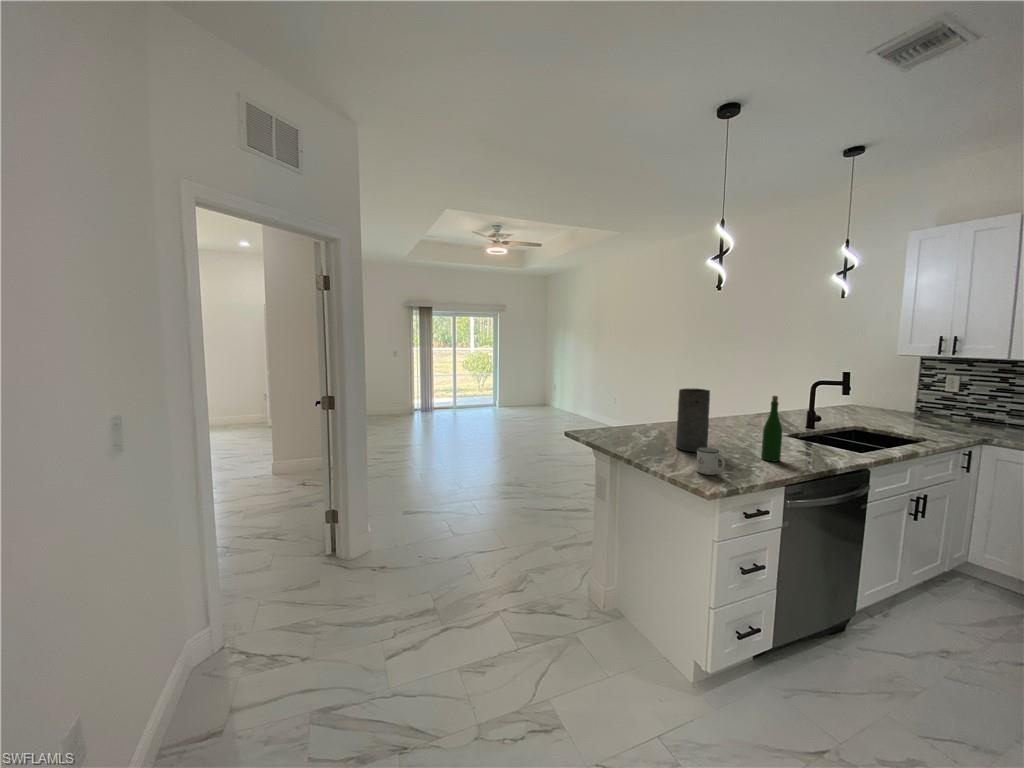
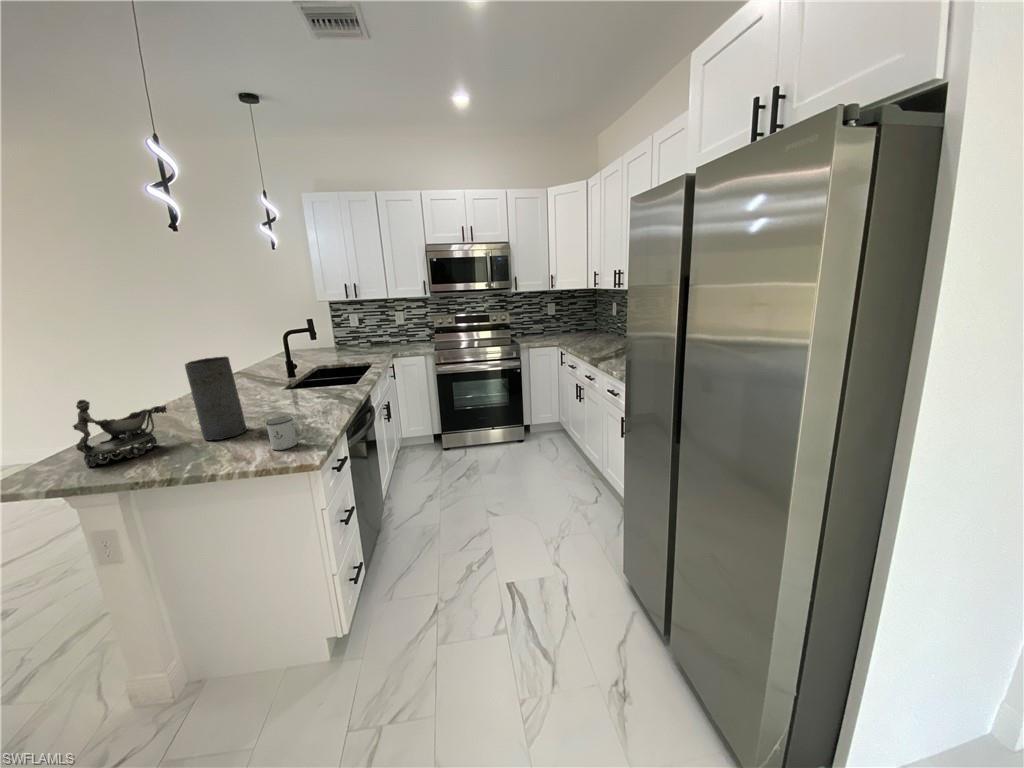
wine bottle: present [761,396,782,461] -> none [298,346,322,414]
decorative bowl: none [612,397,667,441] -> present [73,400,167,467]

